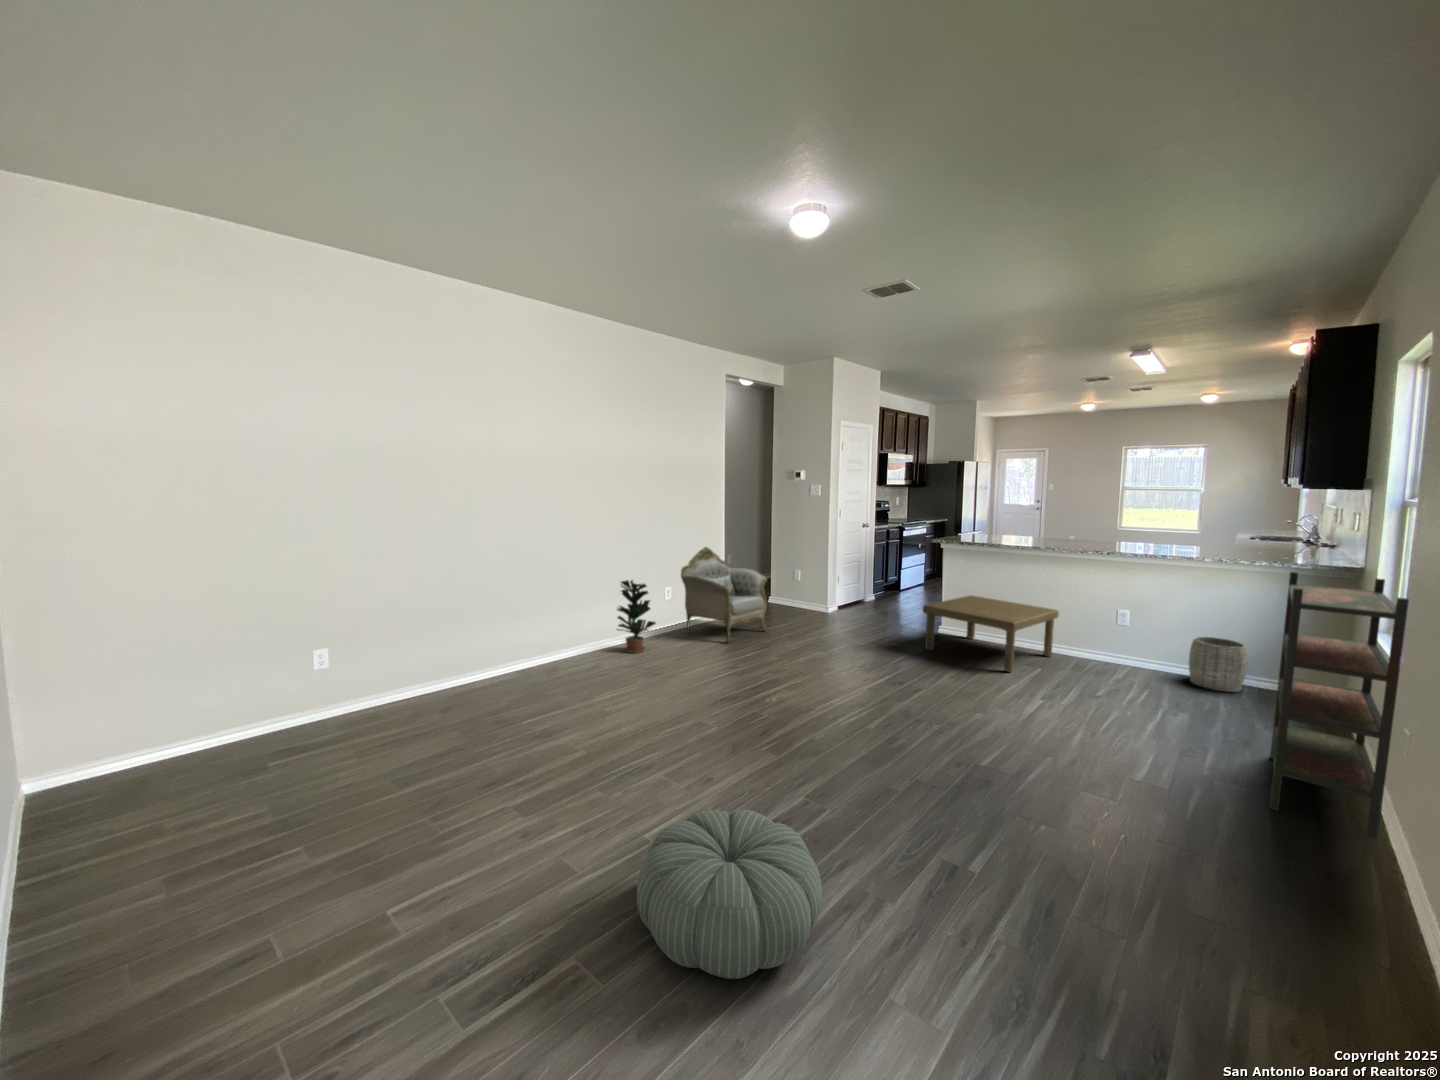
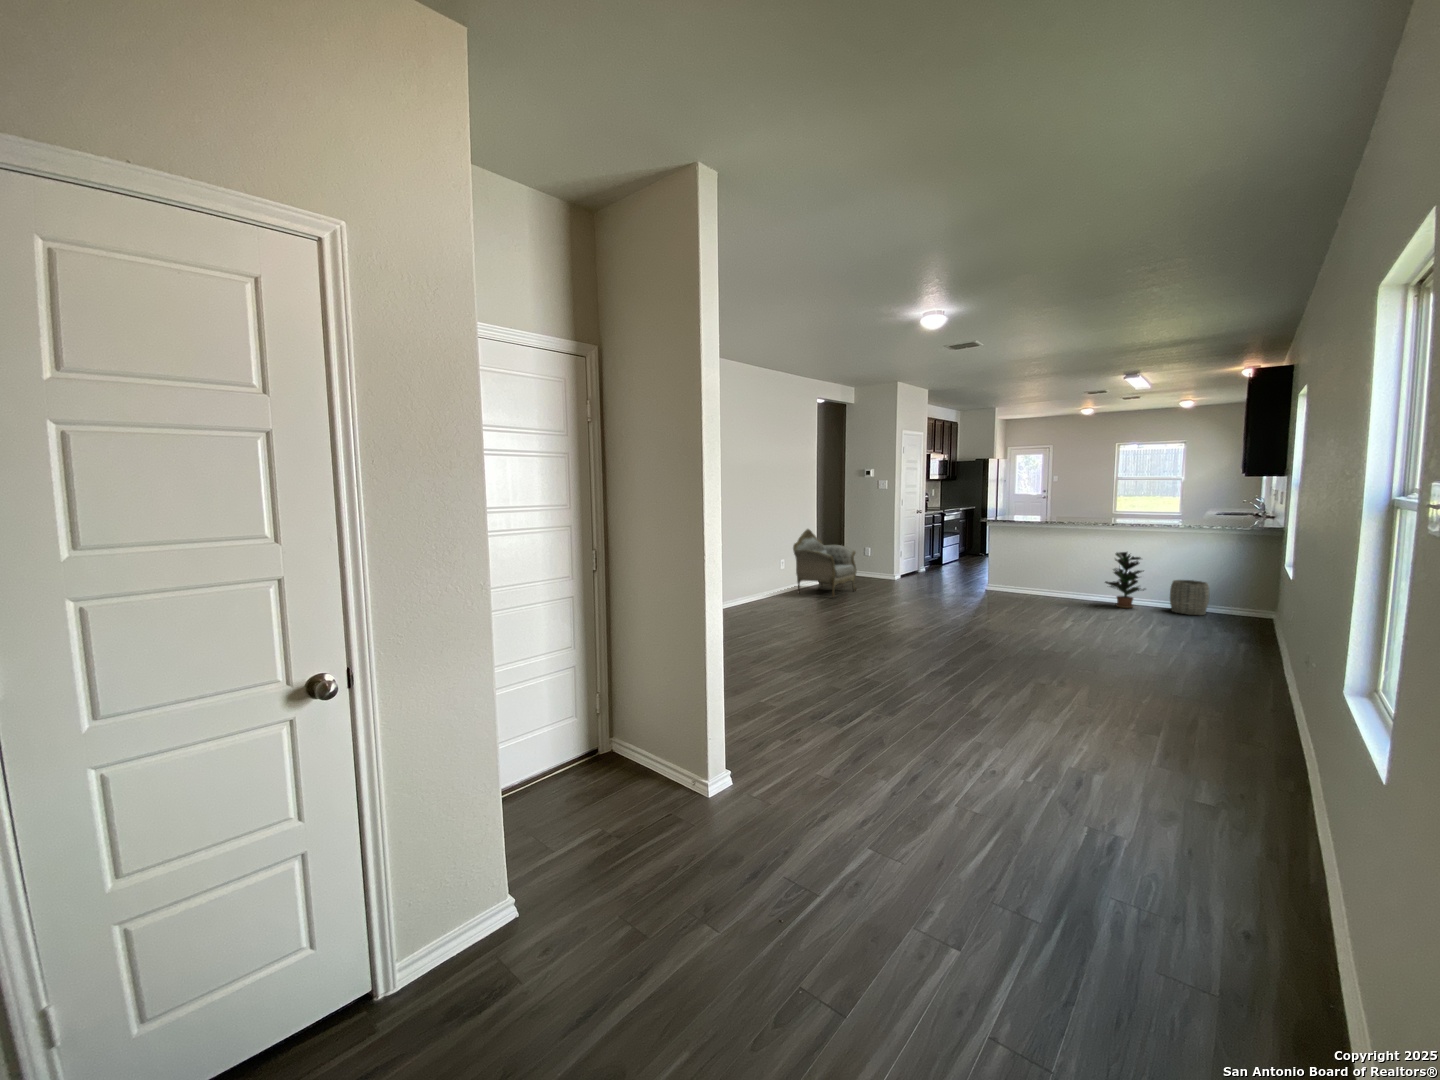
bookshelf: present [1270,572,1409,839] -> none [1213,526,1283,671]
potted plant: present [617,580,656,653] -> present [1105,552,1145,608]
coffee table: present [923,596,1059,672] -> none [978,560,1077,608]
pouf: present [637,810,822,979] -> none [882,653,981,713]

